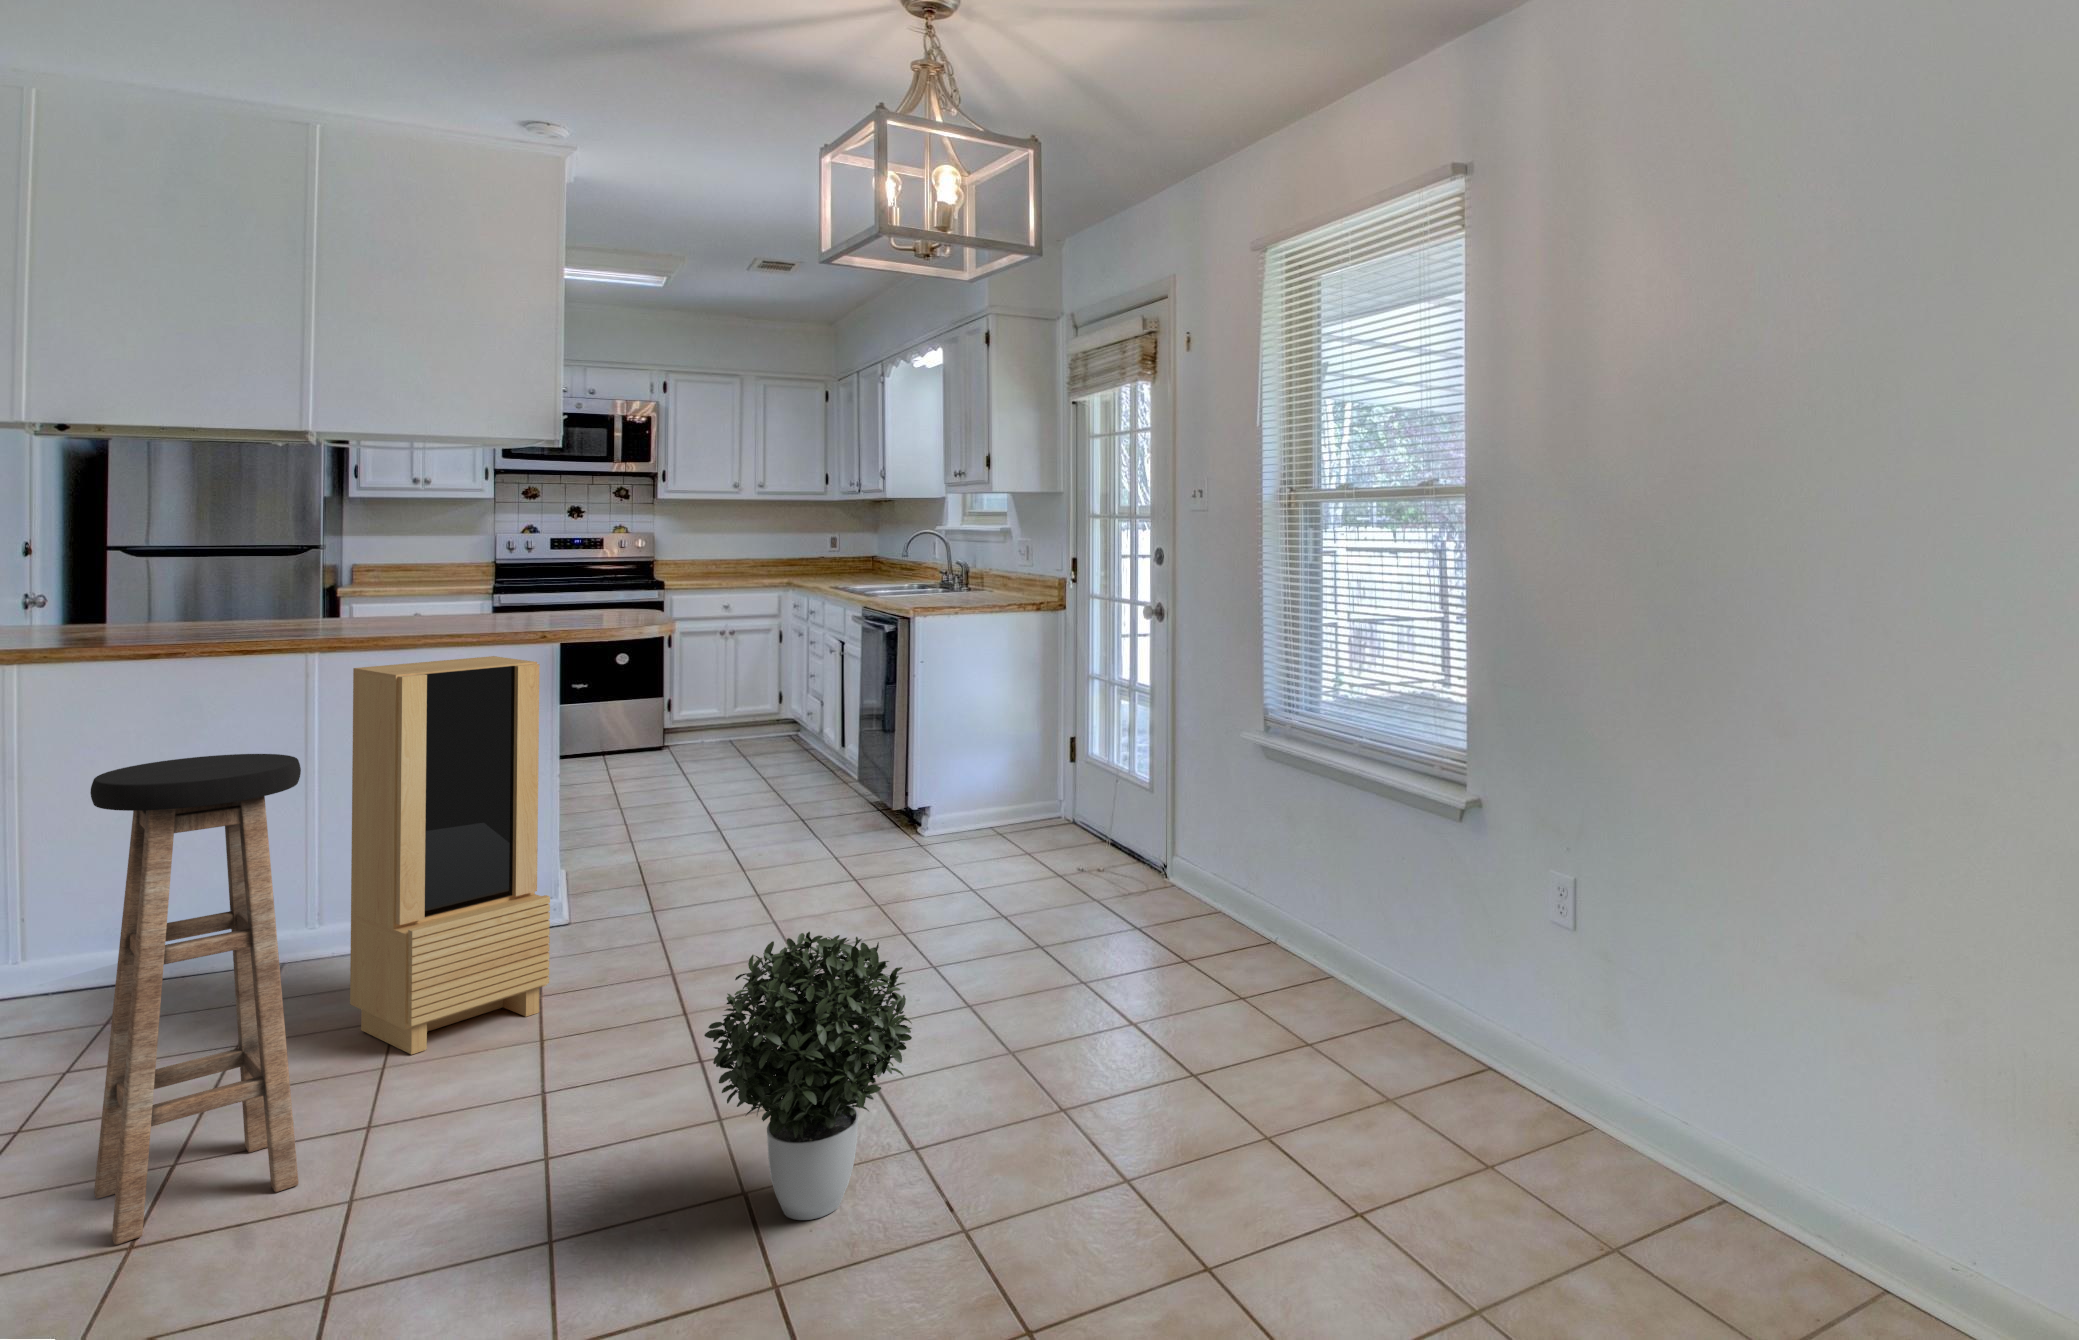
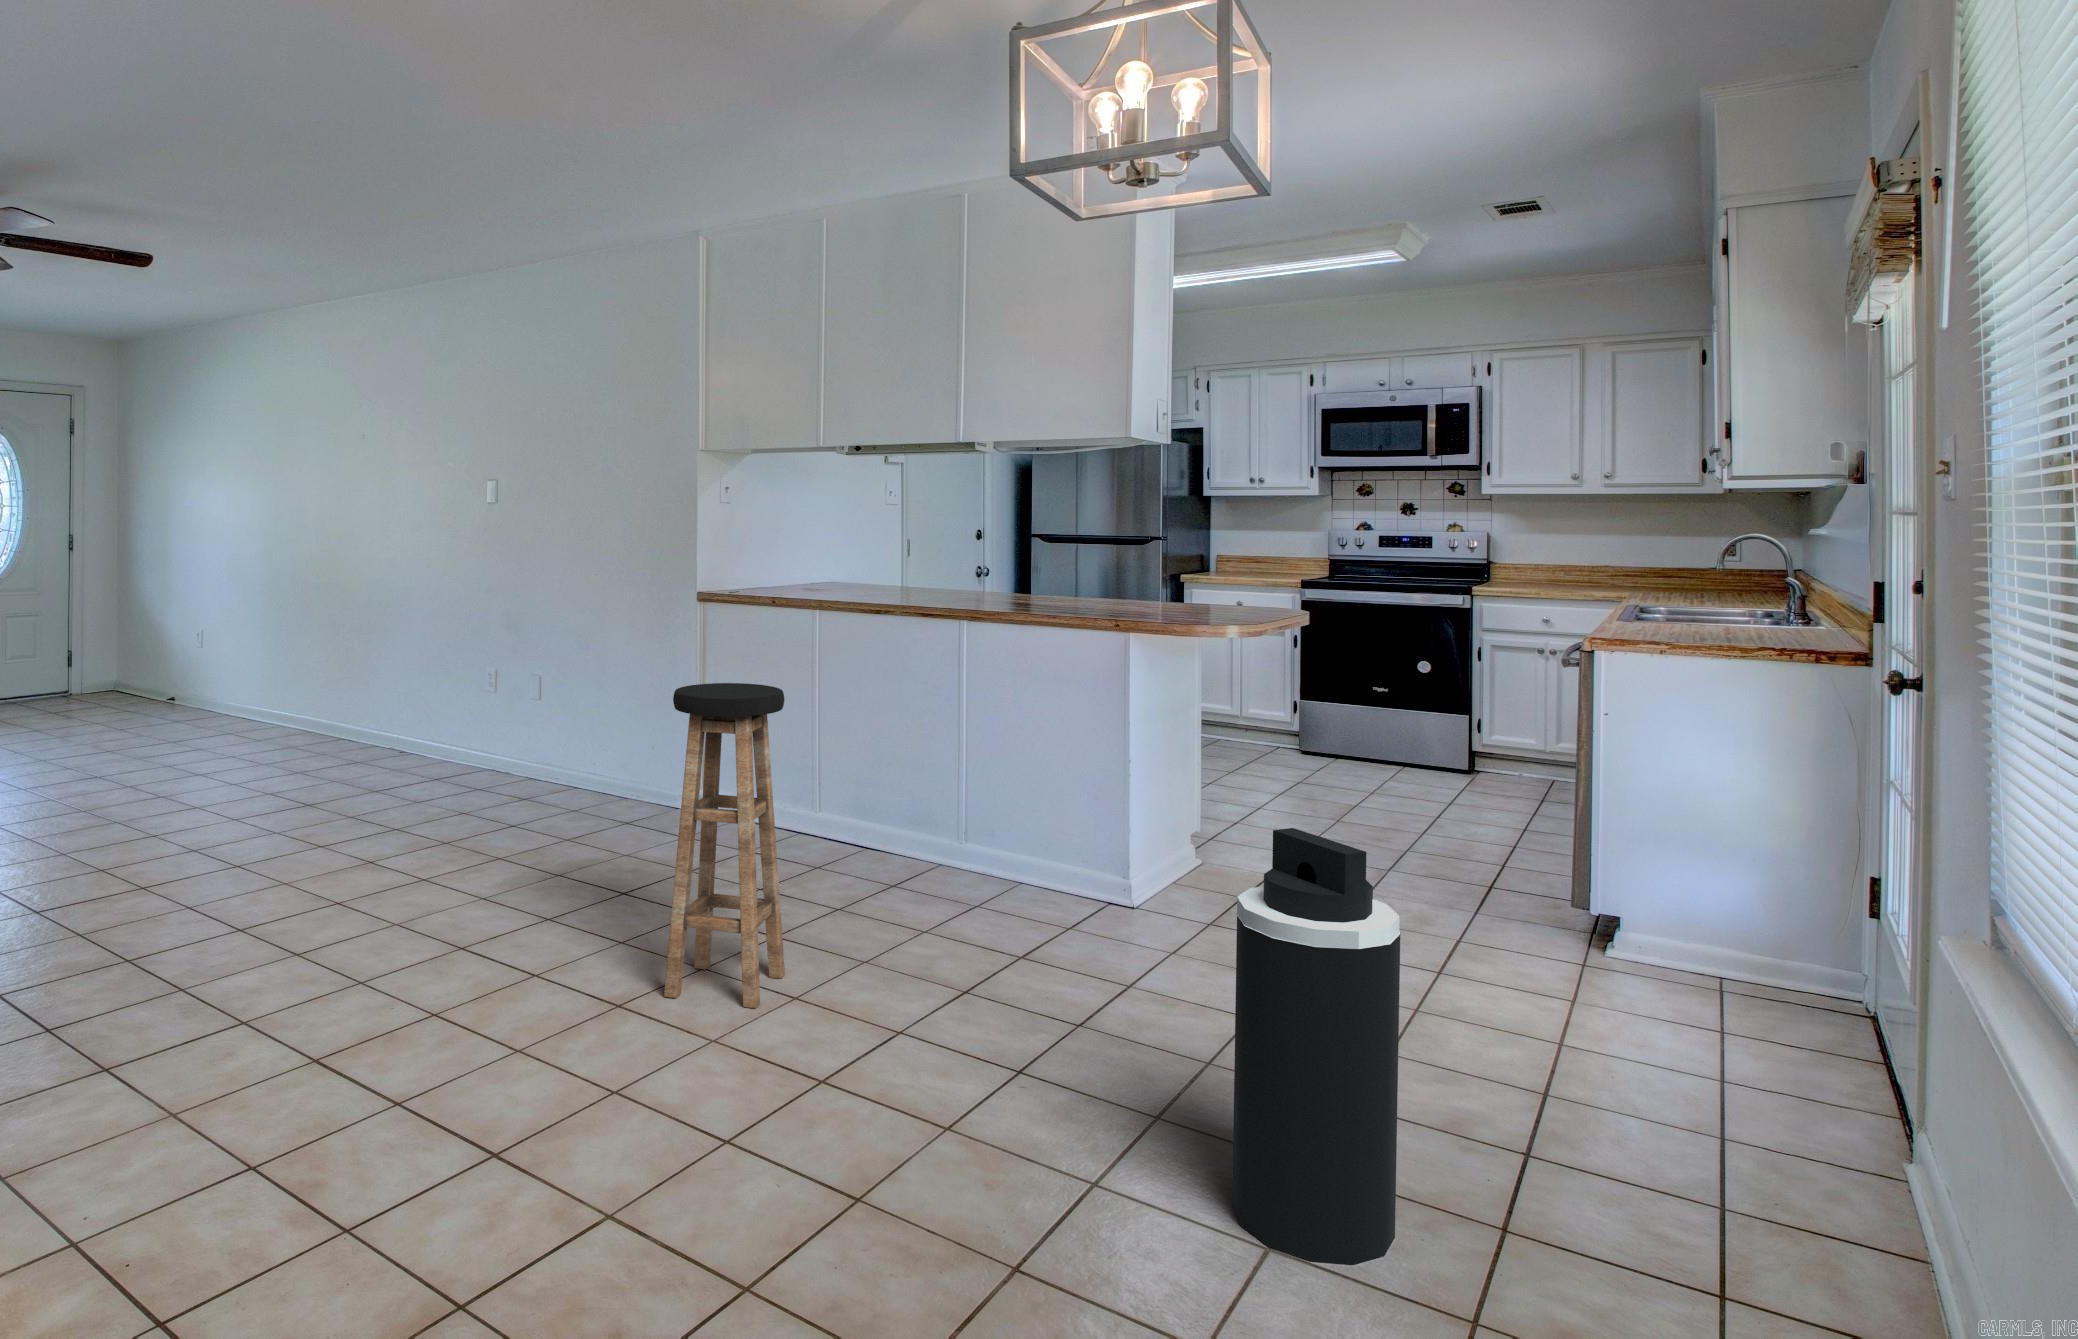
storage cabinet: present [350,656,550,1055] -> none [909,636,1027,963]
trash can: none [985,761,1105,1083] -> present [1232,828,1400,1264]
potted plant: present [704,932,912,1220] -> none [832,934,1025,1221]

